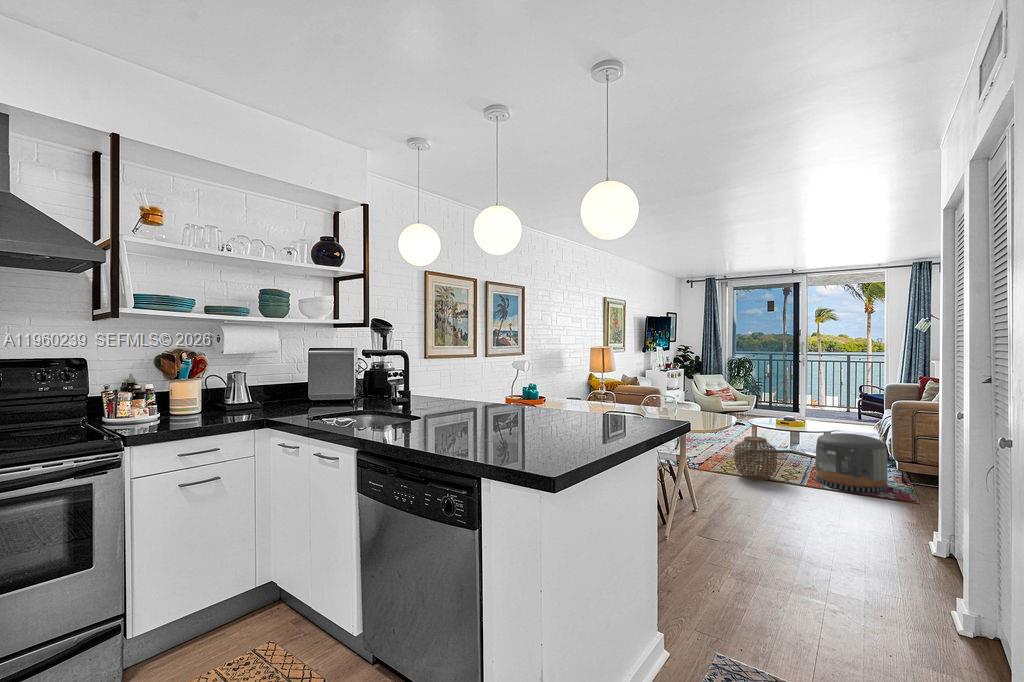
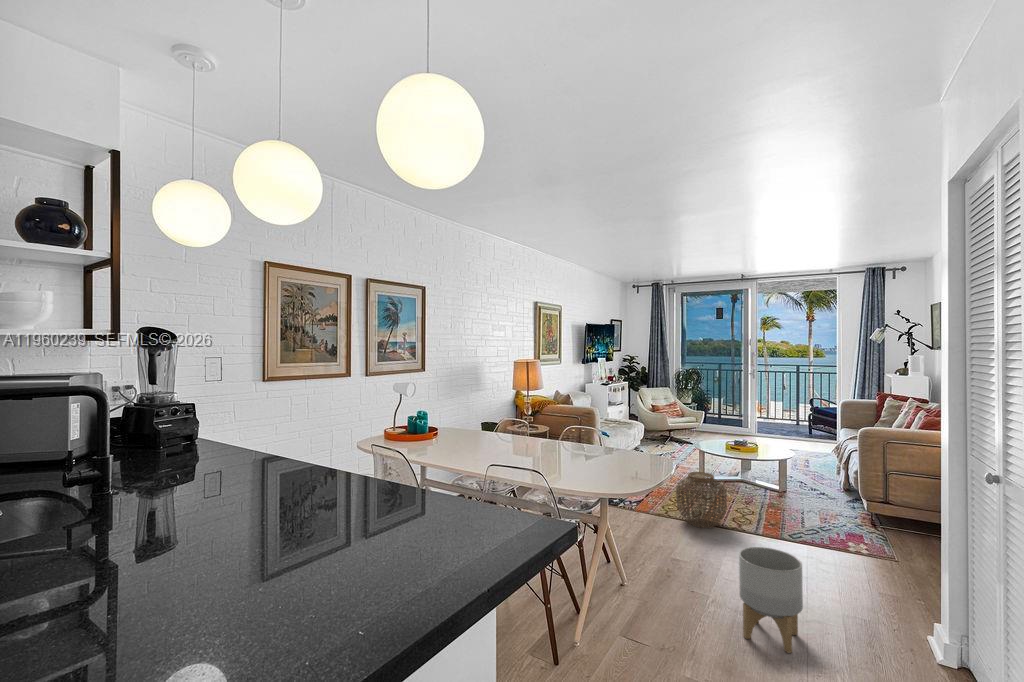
pouf: present [816,433,888,492] -> none [772,467,857,544]
planter: none [786,478,833,547] -> present [739,547,803,653]

